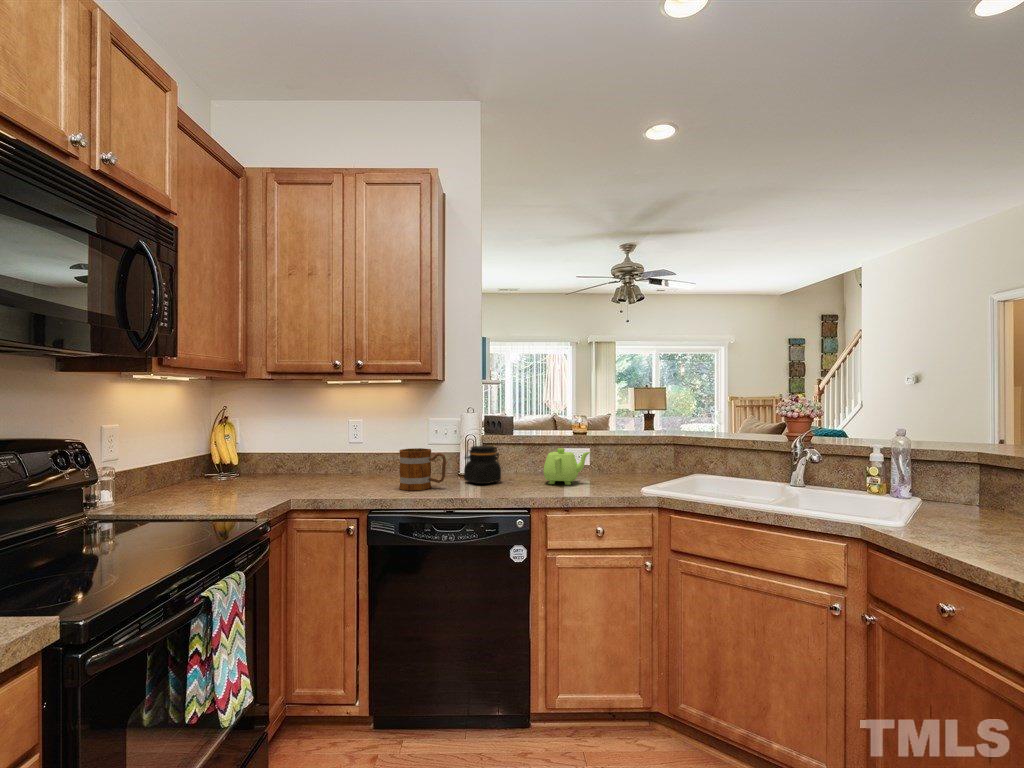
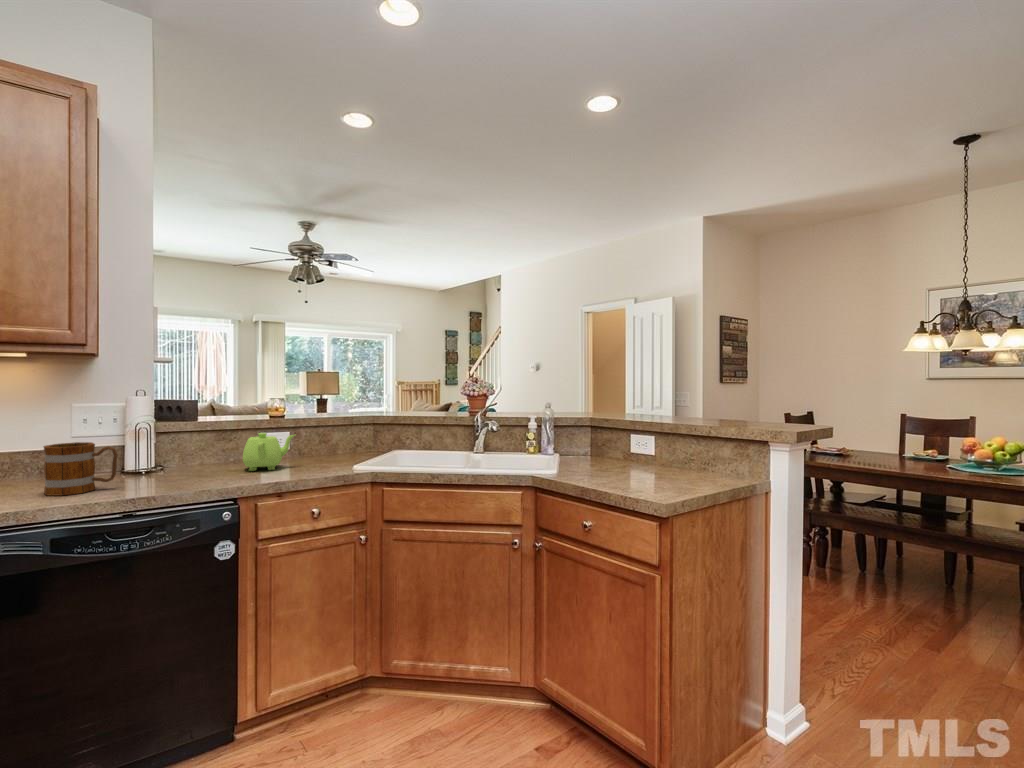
jar: present [464,446,501,484] -> none [140,435,190,479]

